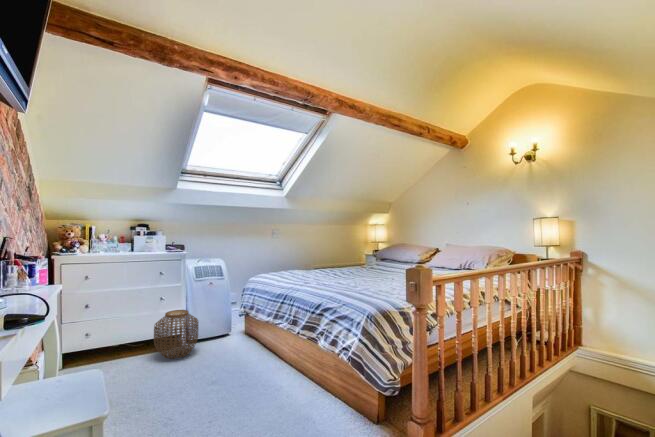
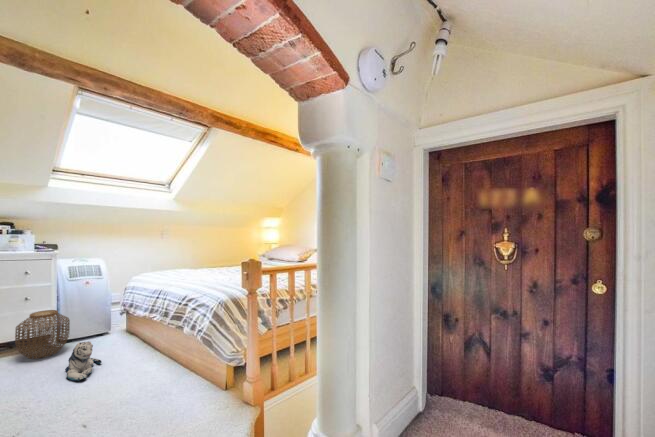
plush toy: none [200,347,232,390] -> present [65,342,101,381]

